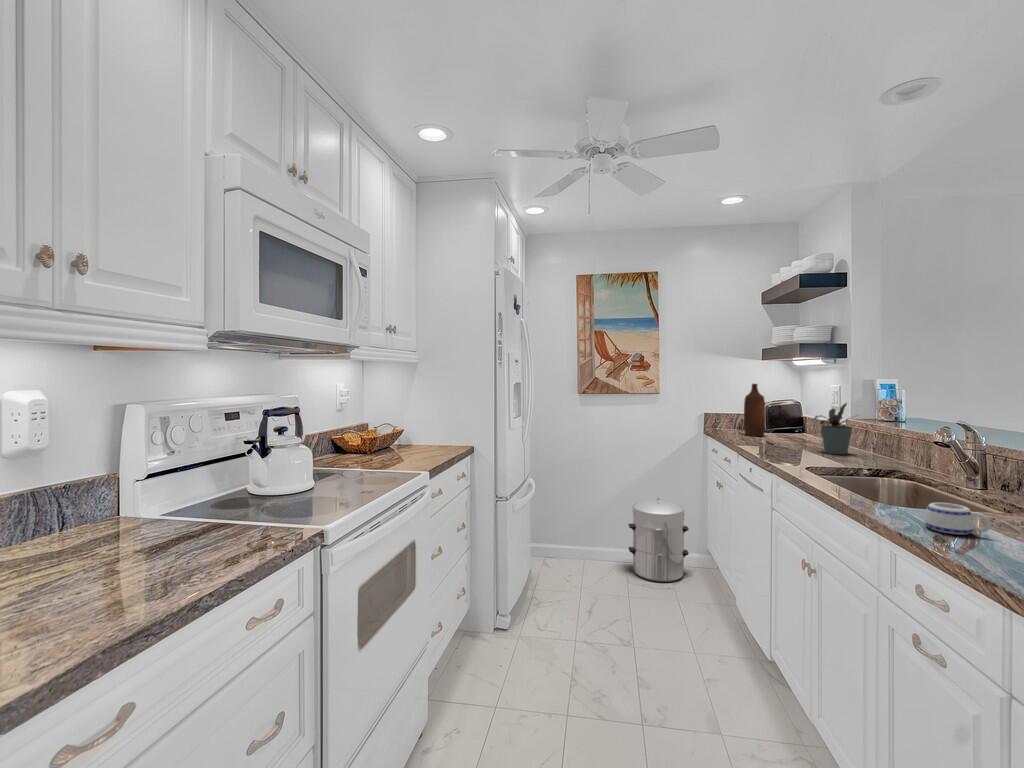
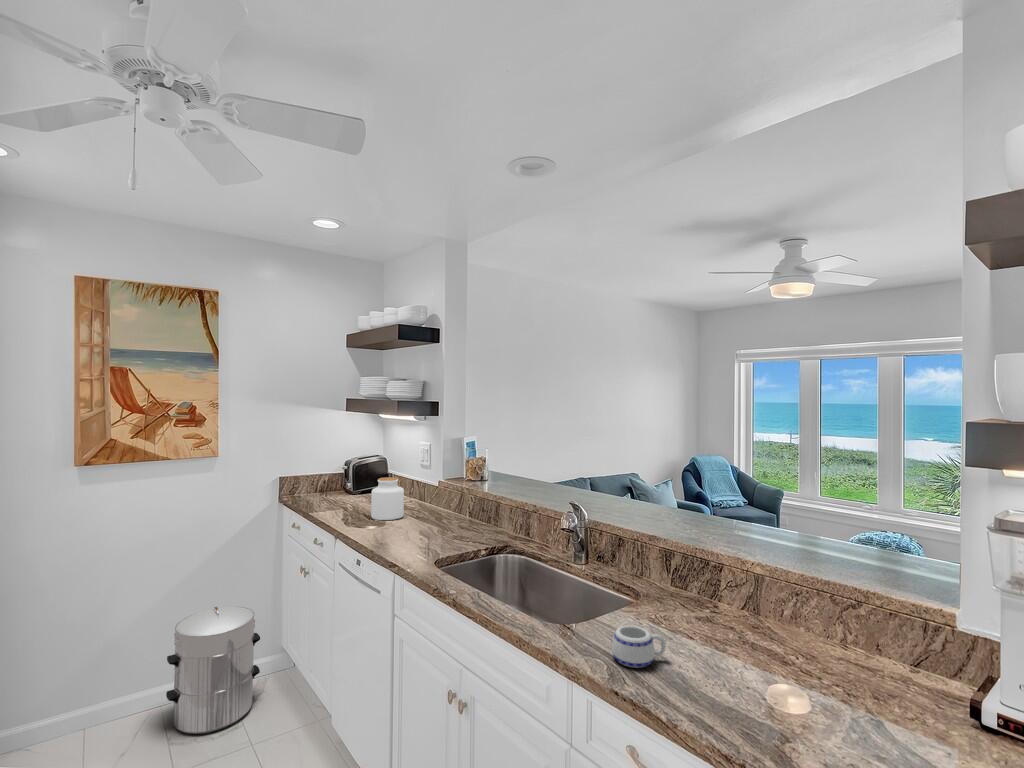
bottle: present [744,384,765,436] -> none [332,442,356,505]
potted plant: present [814,403,852,454] -> none [420,469,460,525]
jar: none [772,411,804,447] -> present [371,477,404,520]

